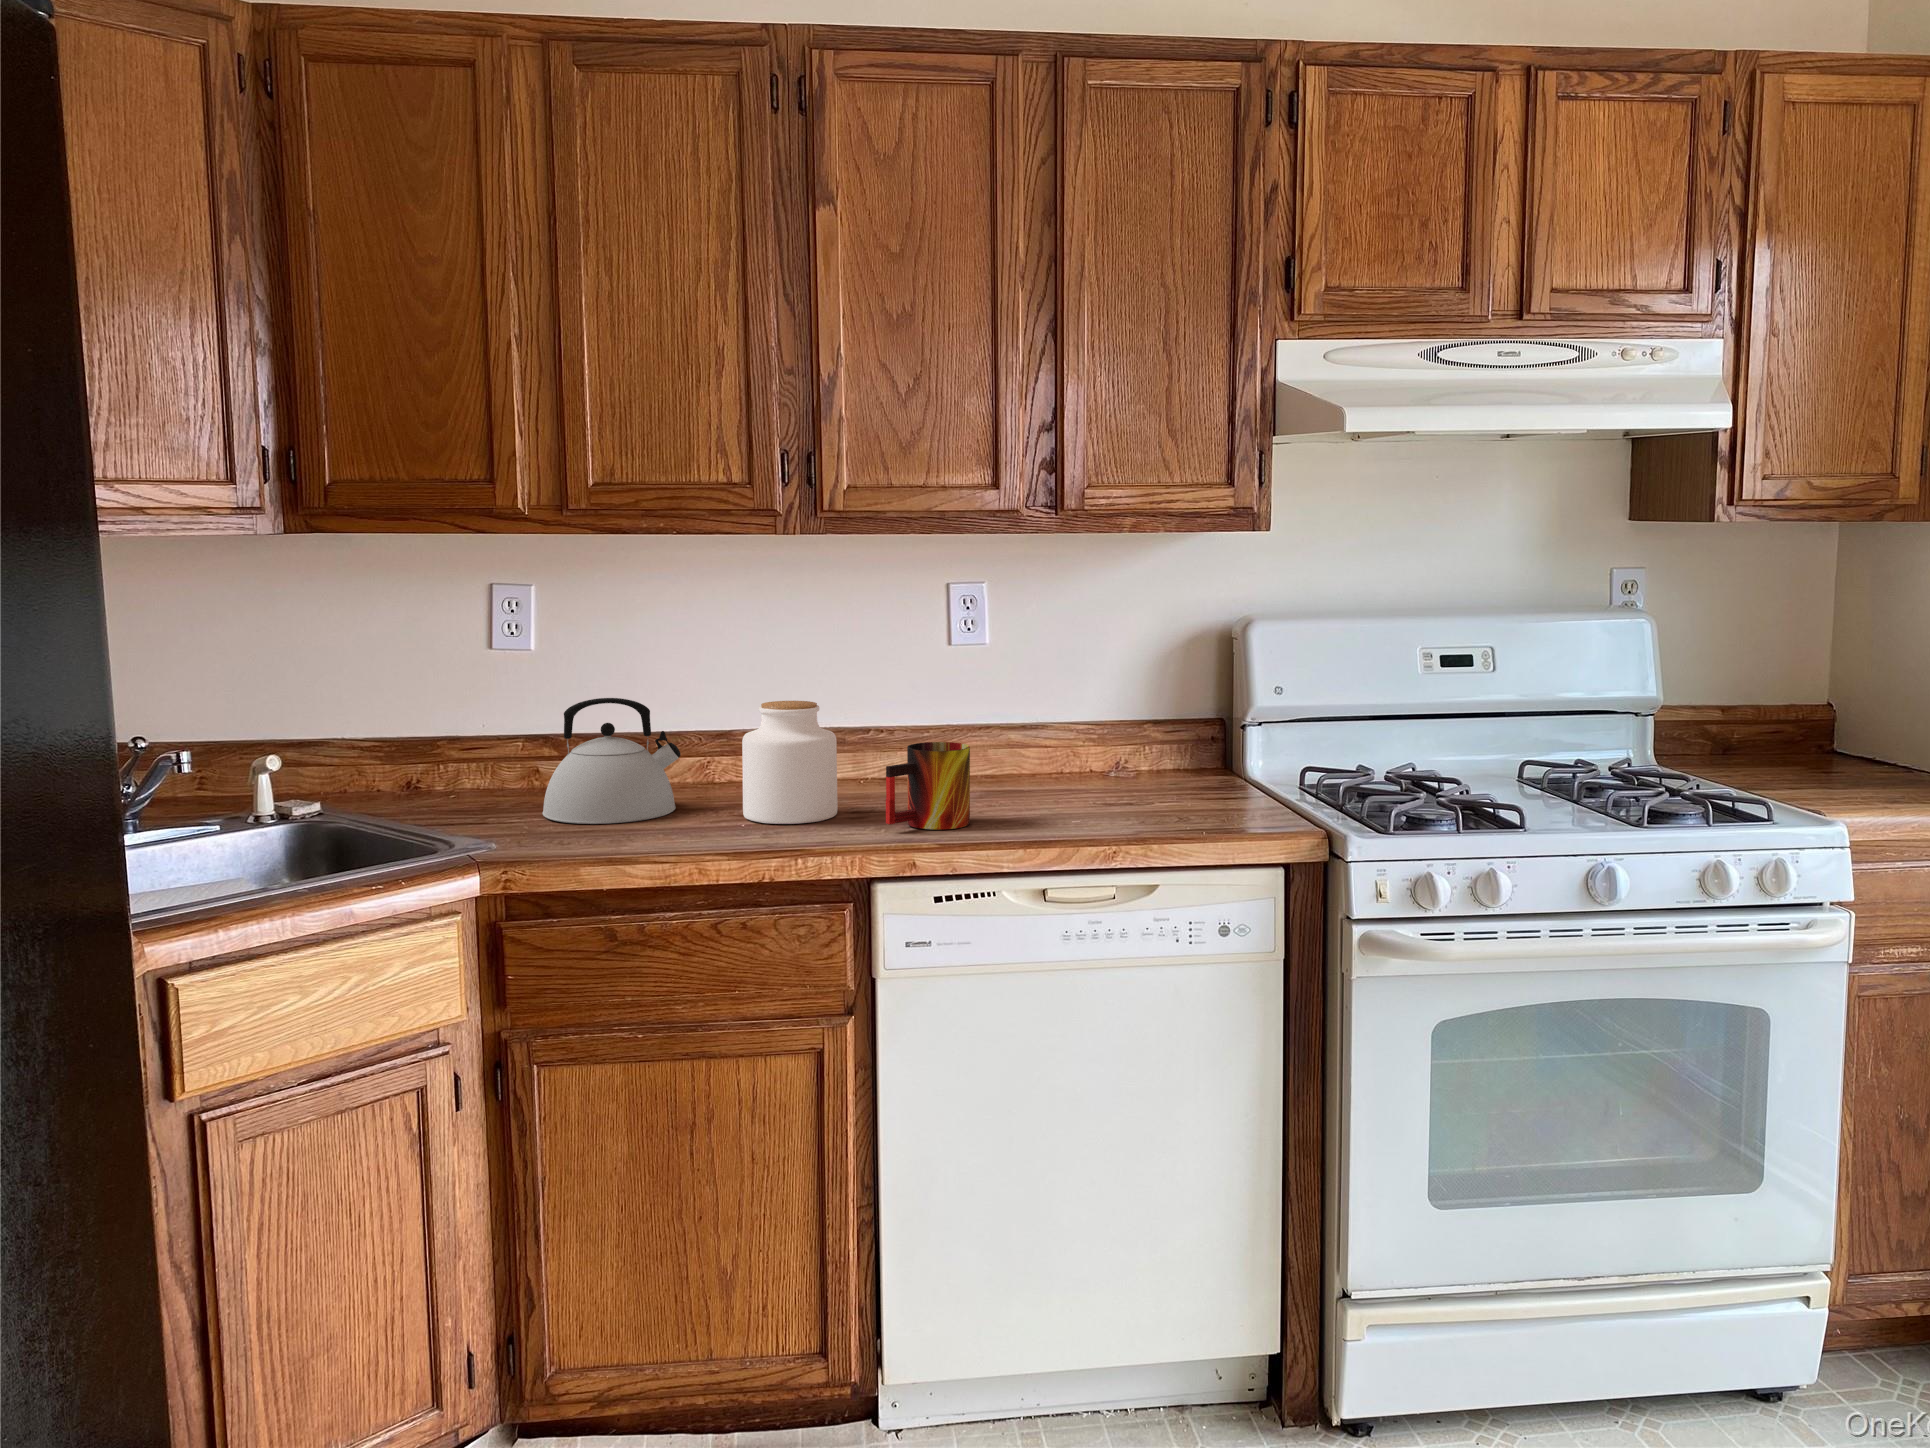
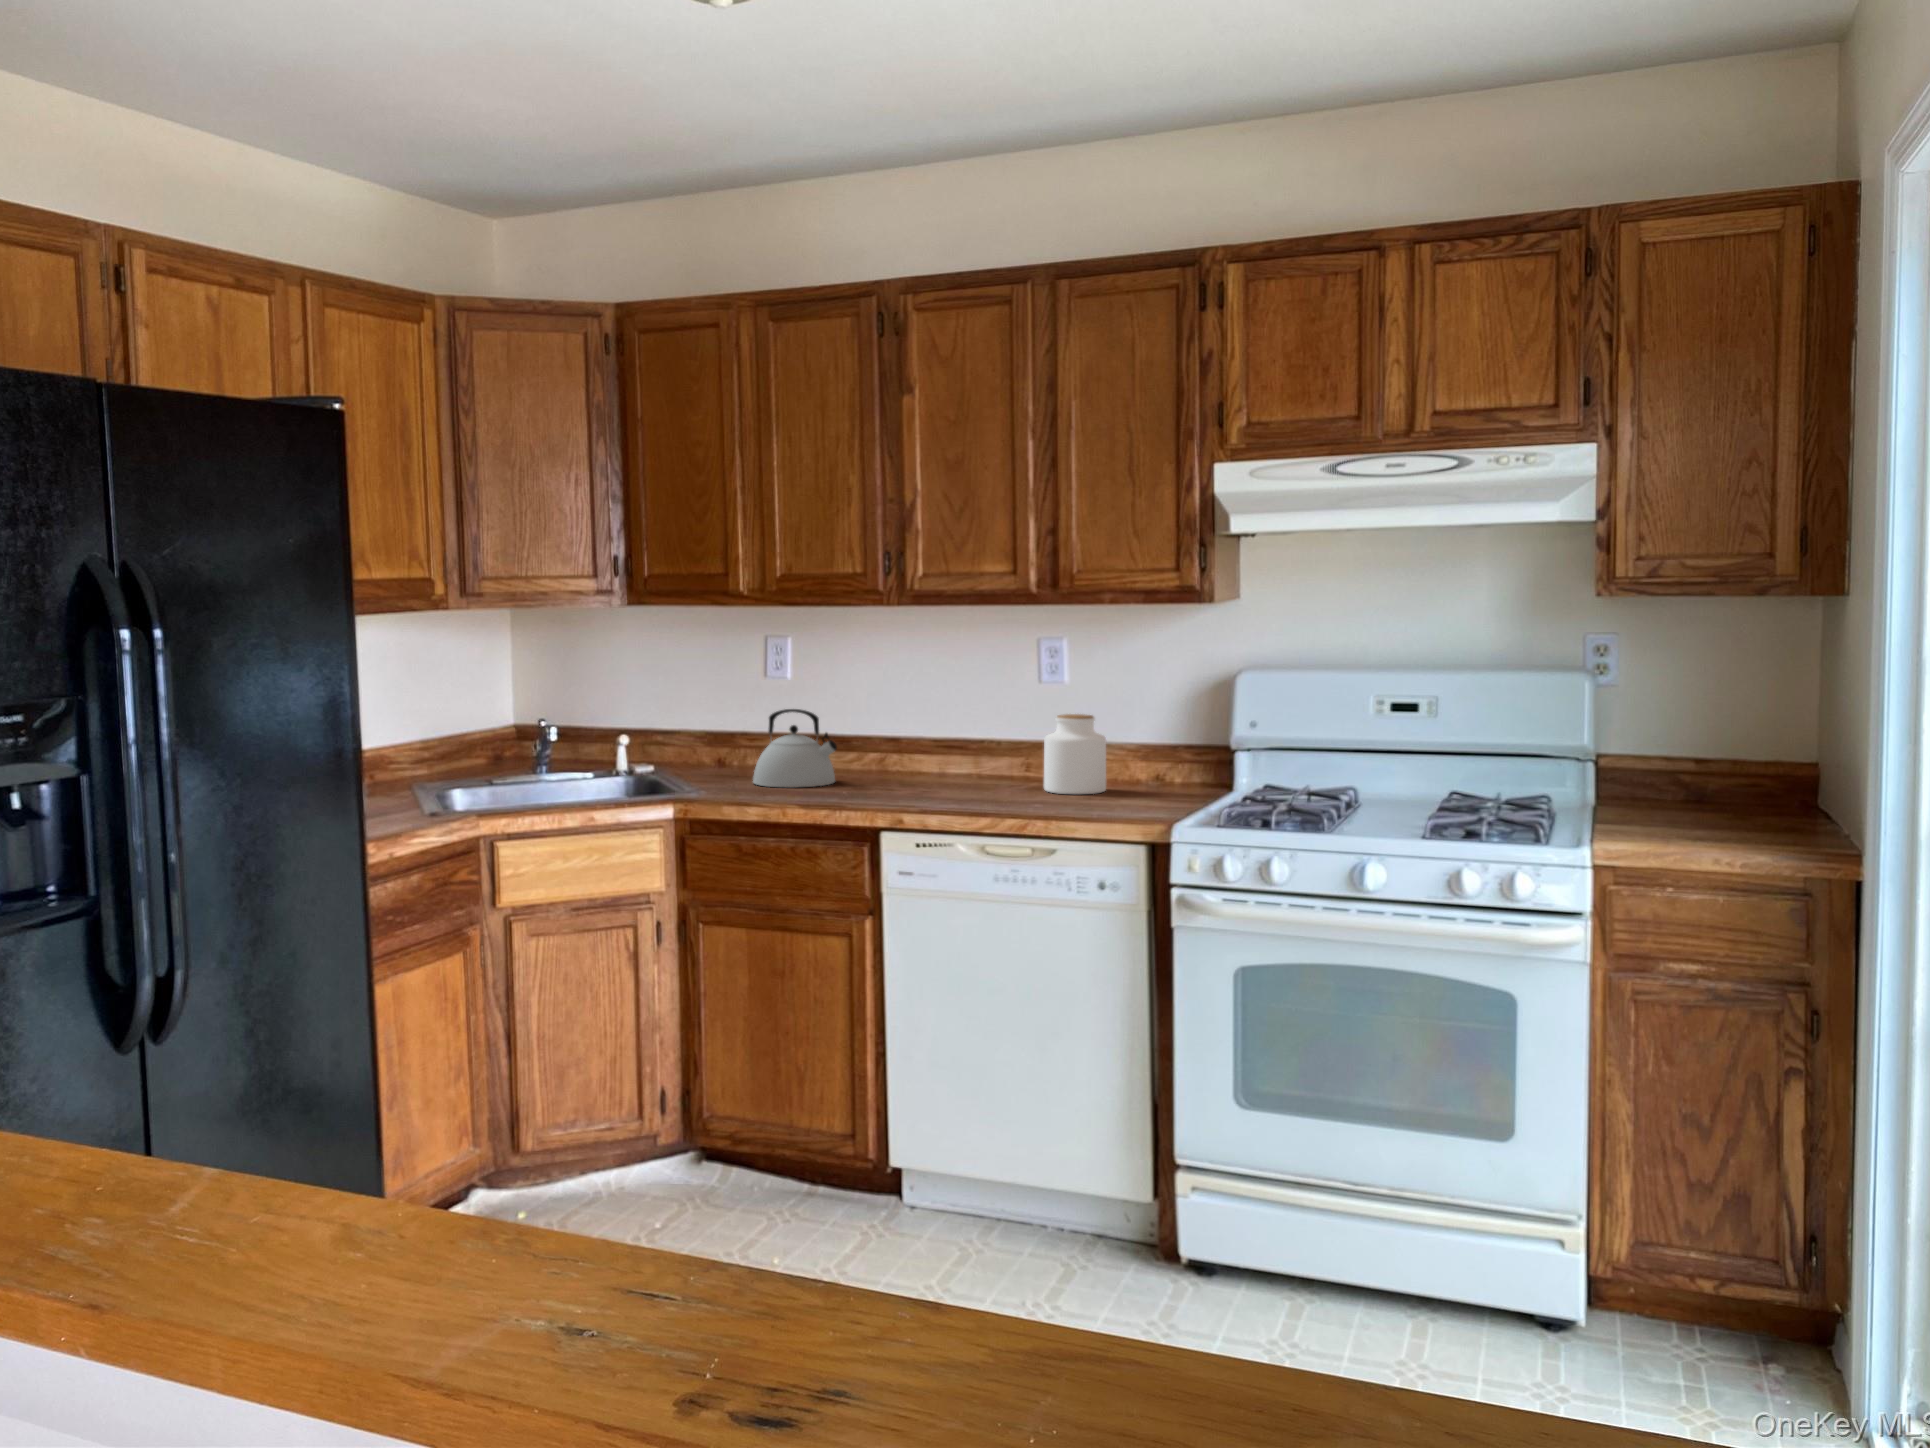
jar: present [742,701,838,824] -> present [1044,714,1106,794]
mug: present [886,742,970,830] -> none [910,746,974,803]

